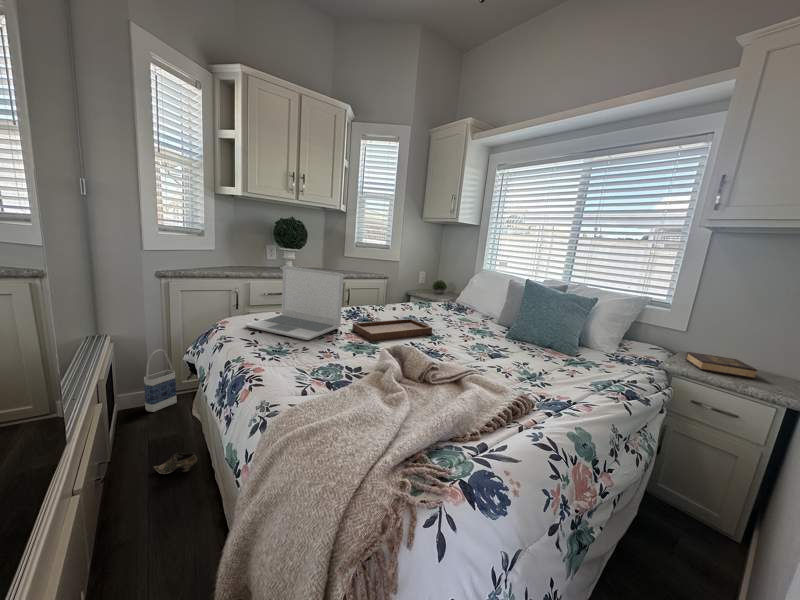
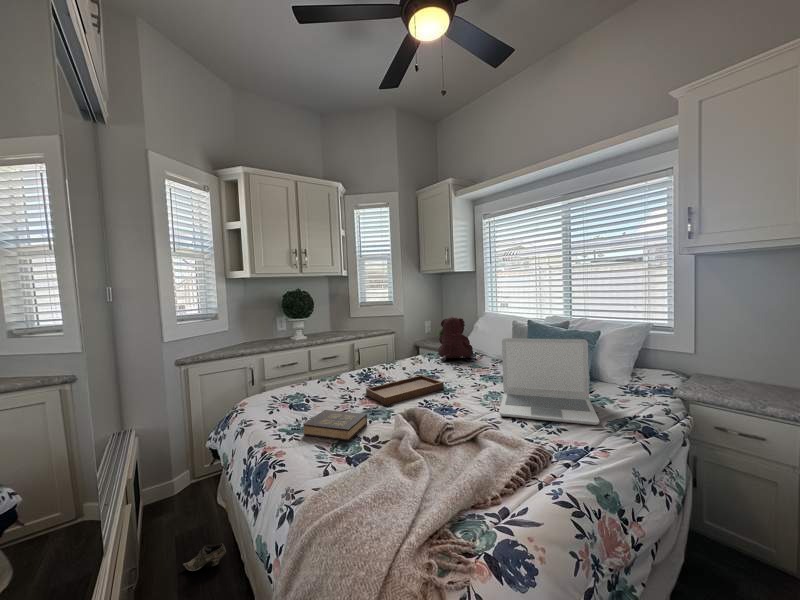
laptop: present [245,266,343,340] -> present [499,338,599,425]
teddy bear: none [429,267,465,311] -> present [438,317,473,361]
bag: present [144,350,177,412] -> none [168,437,201,502]
hardback book: present [685,352,757,379] -> present [303,410,367,441]

